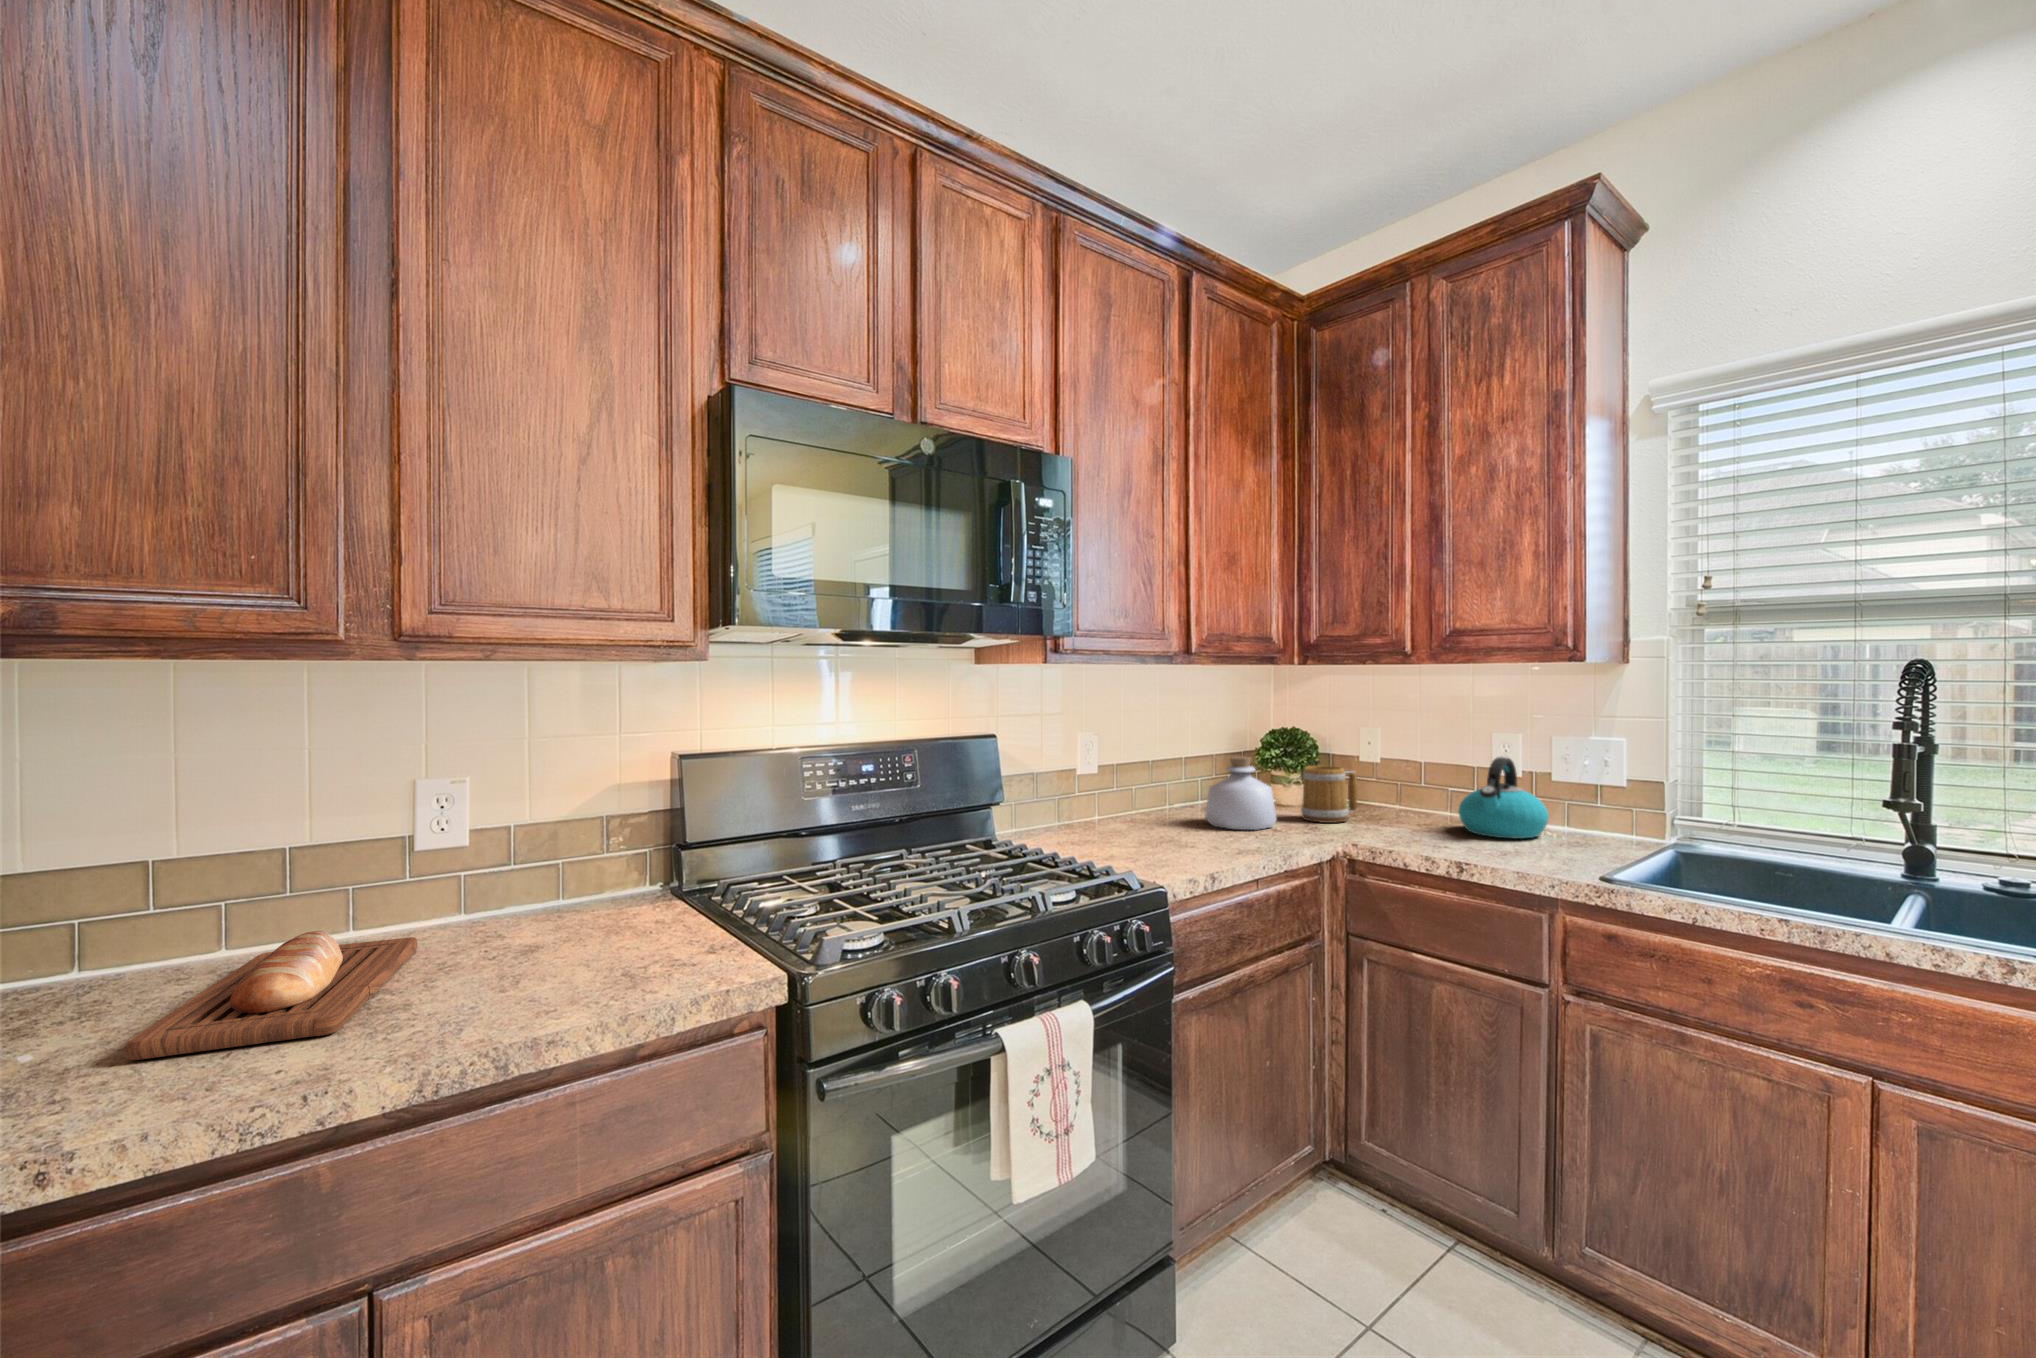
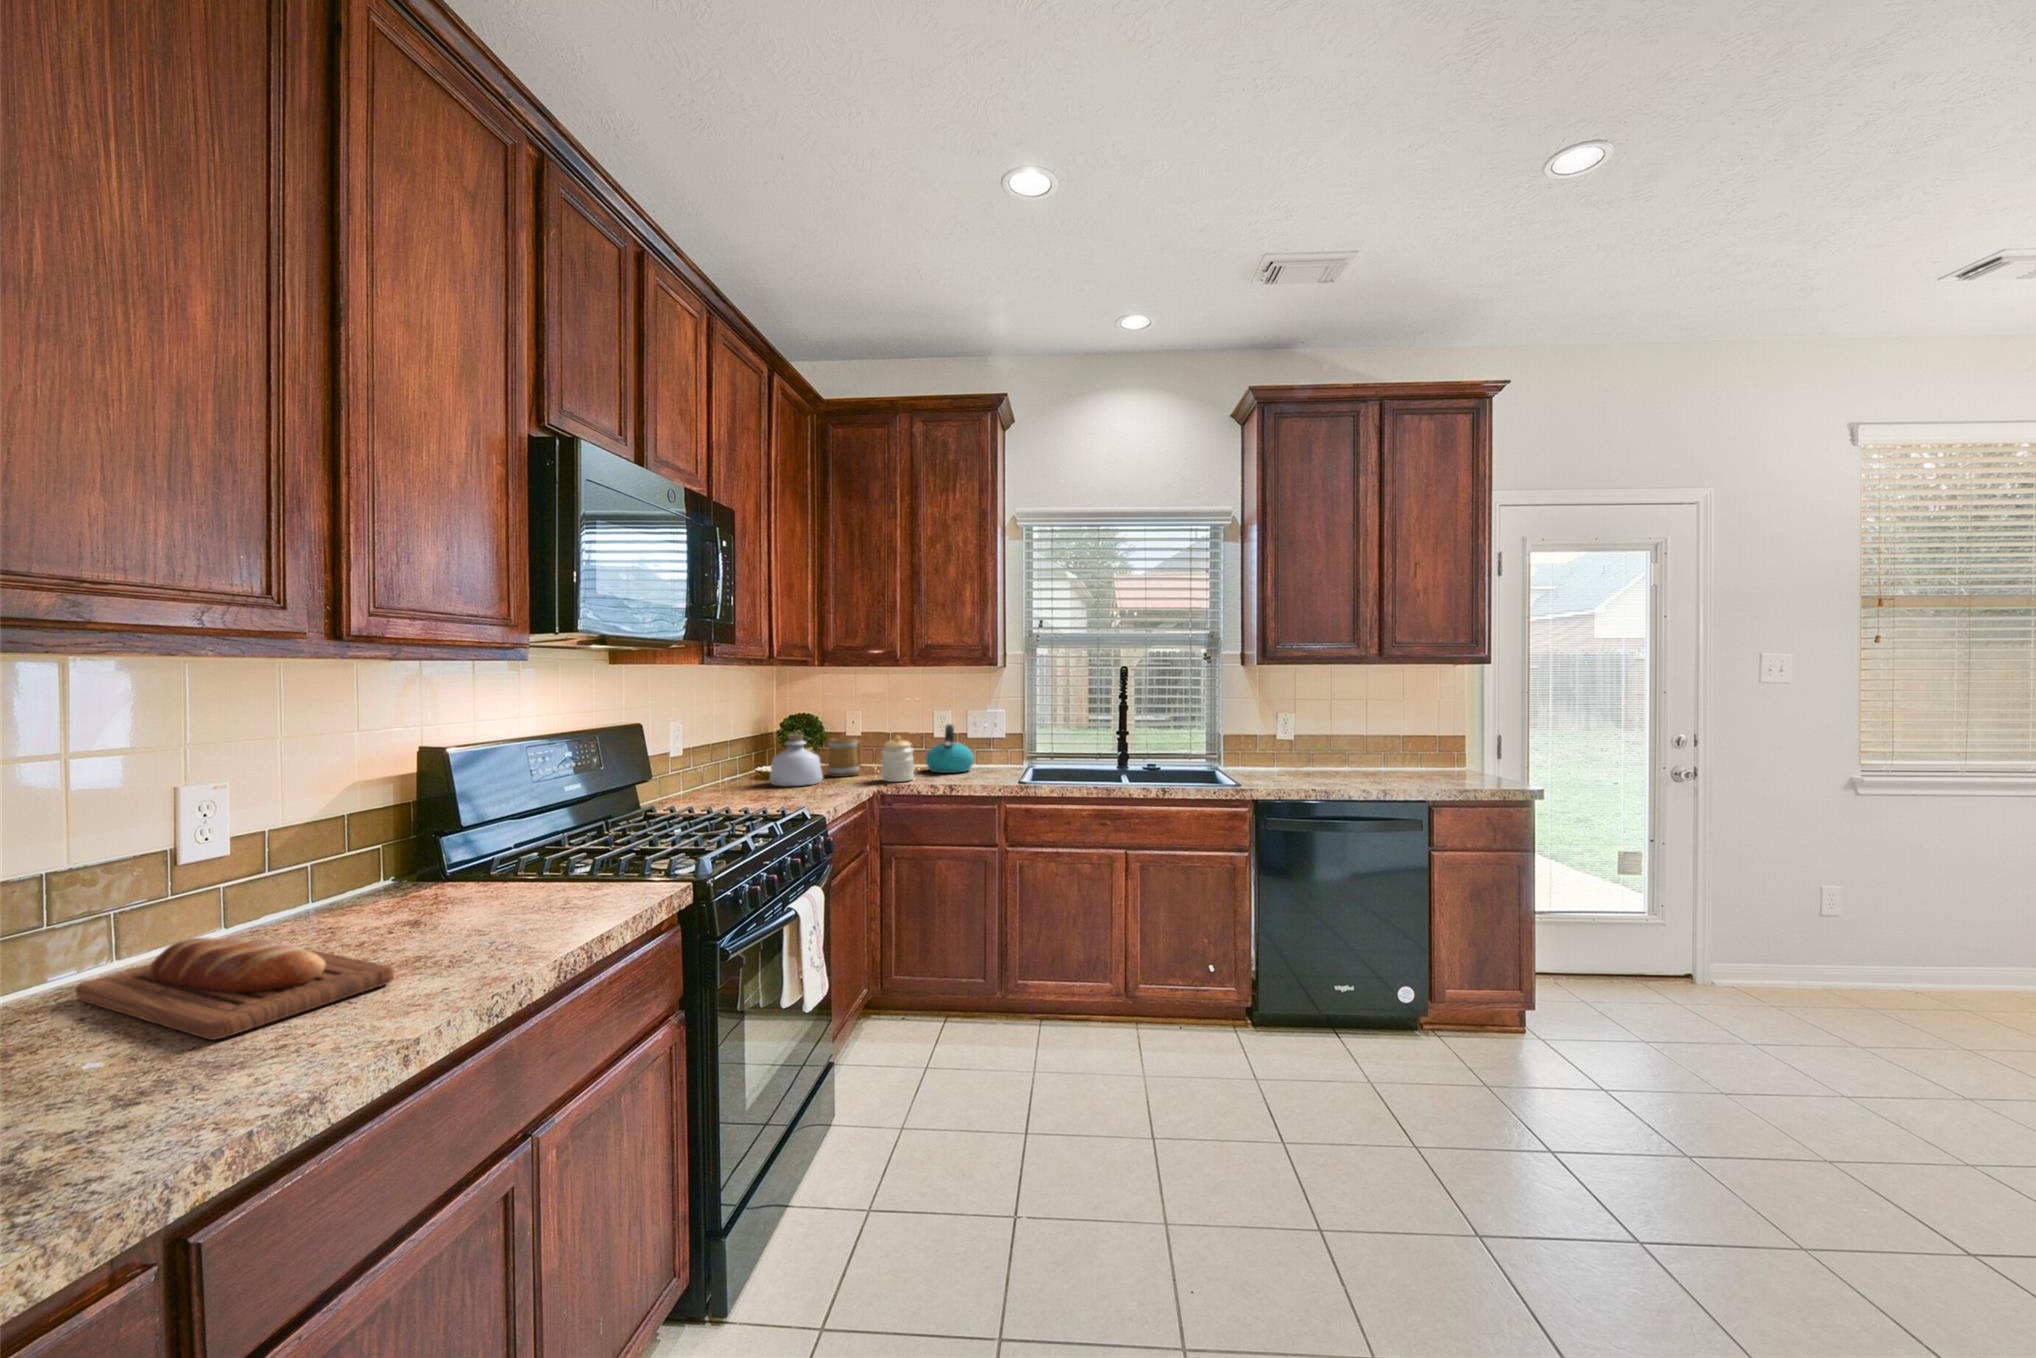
jar: none [1362,770,1417,843] -> present [882,736,914,782]

